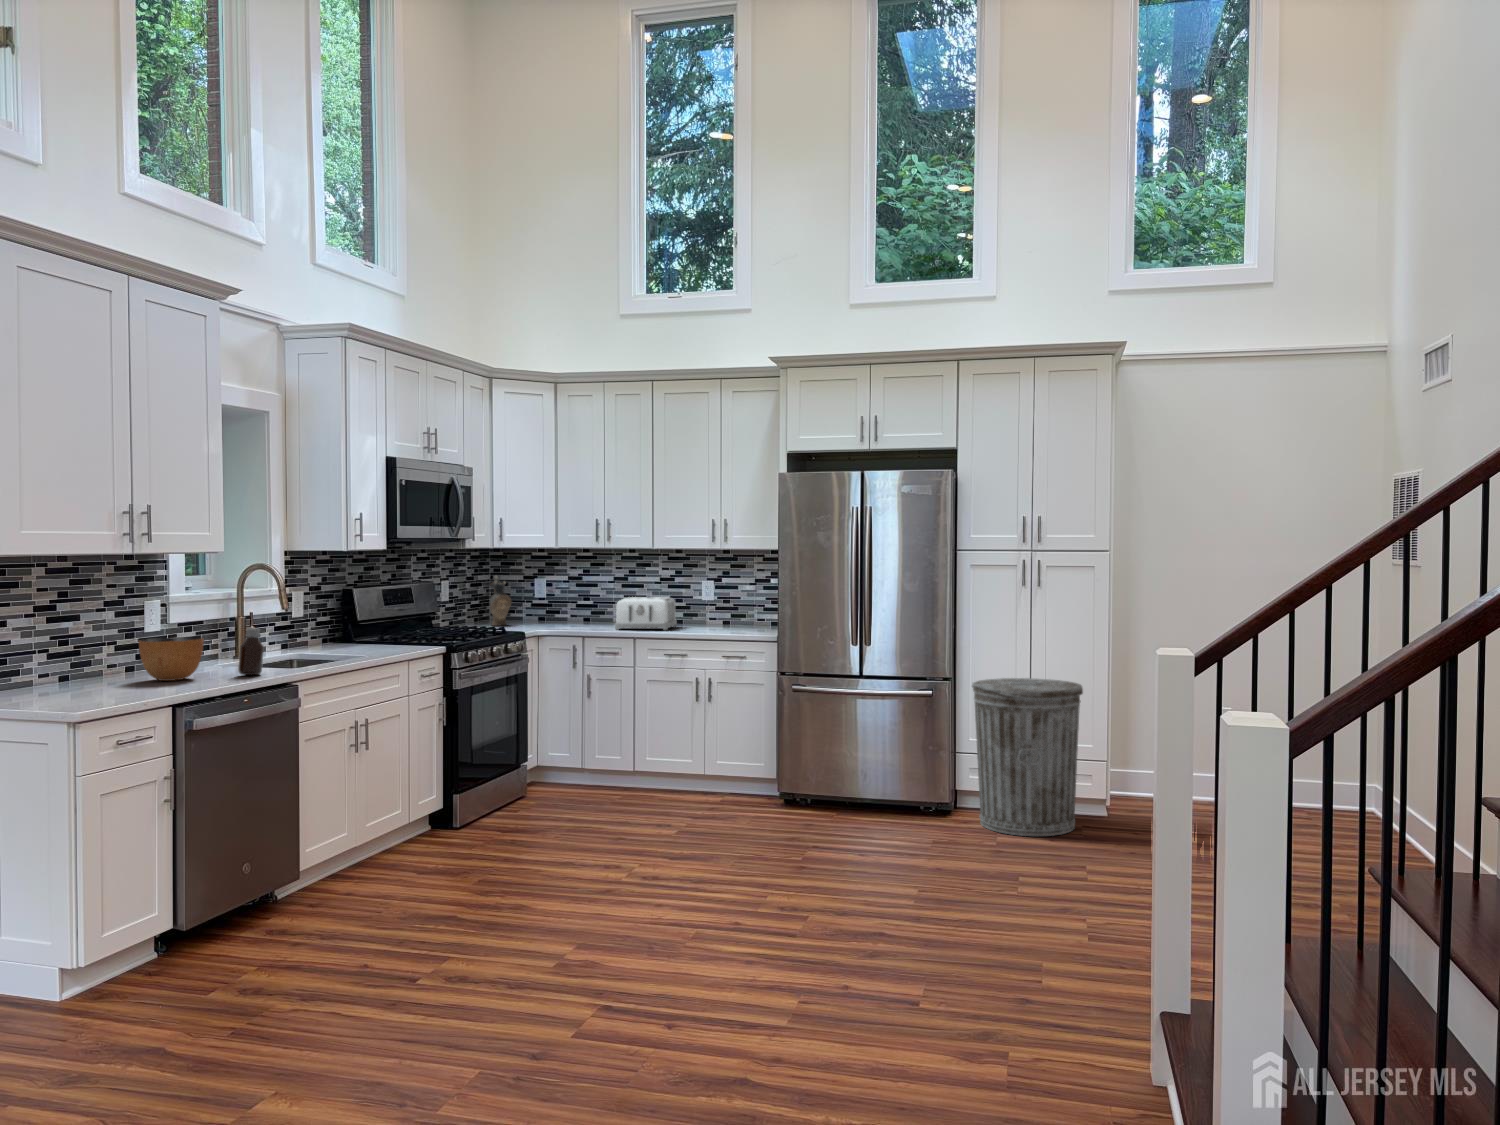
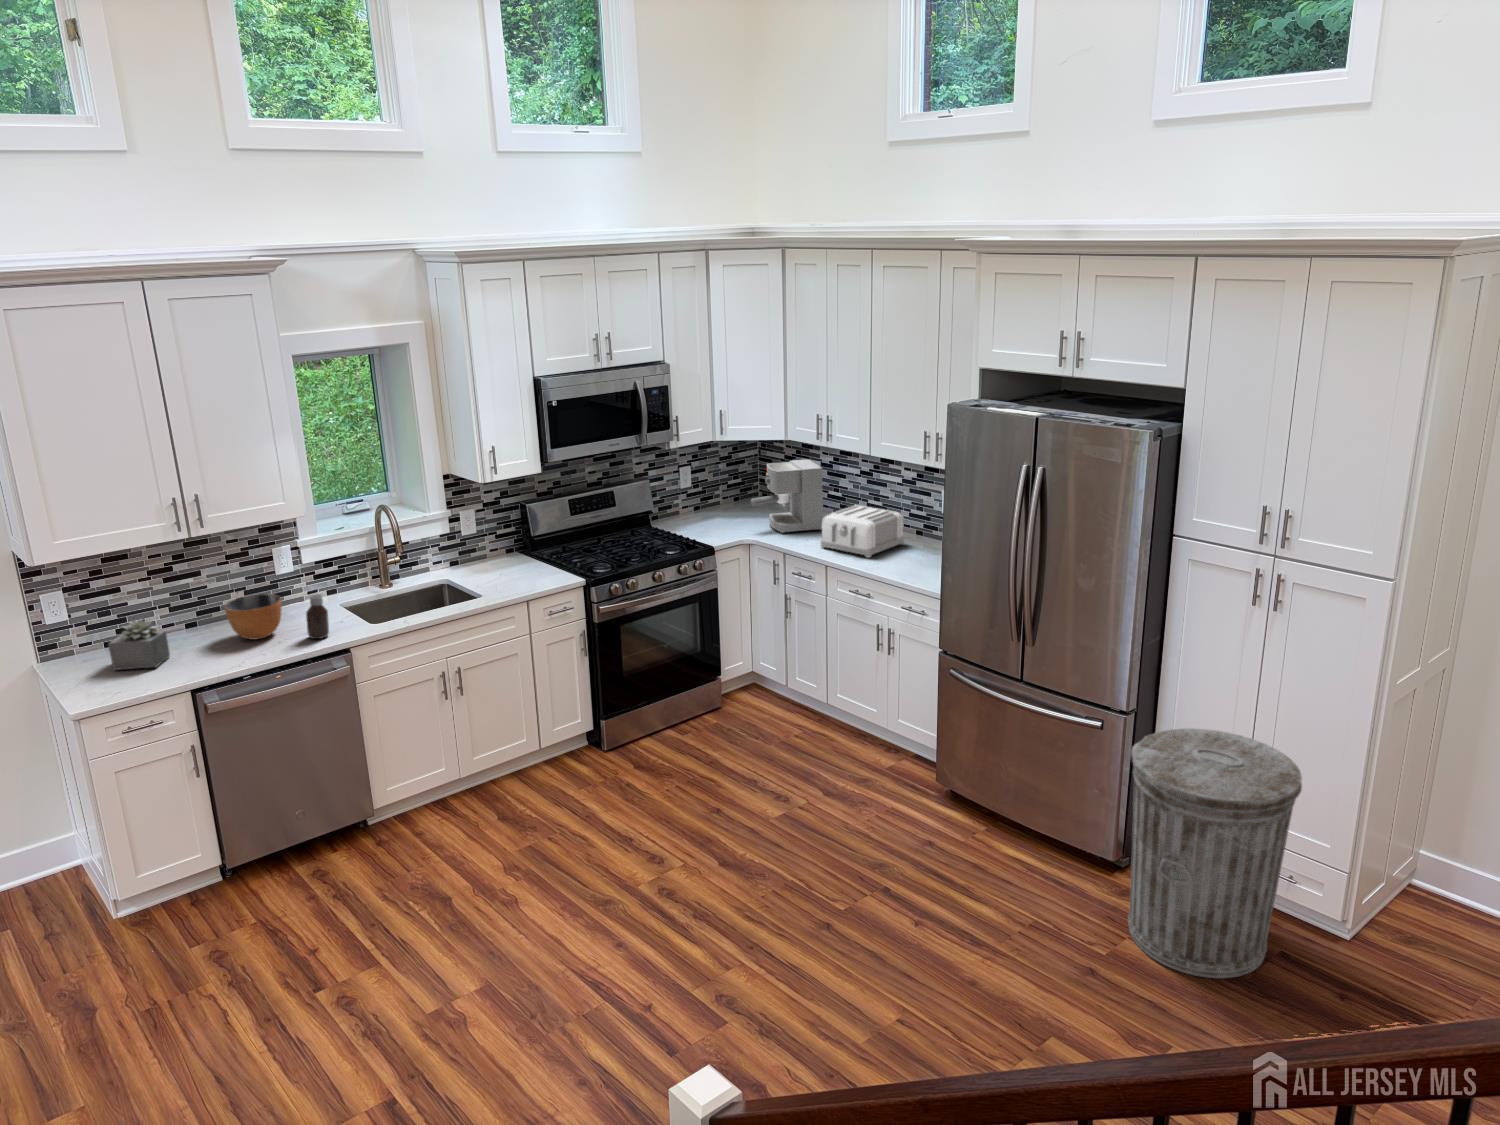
coffee maker: none [535,569,595,628] -> present [751,459,823,533]
ceramic pitcher: present [490,576,512,626] -> none [726,463,747,517]
succulent plant: none [39,641,102,698] -> present [108,619,170,670]

